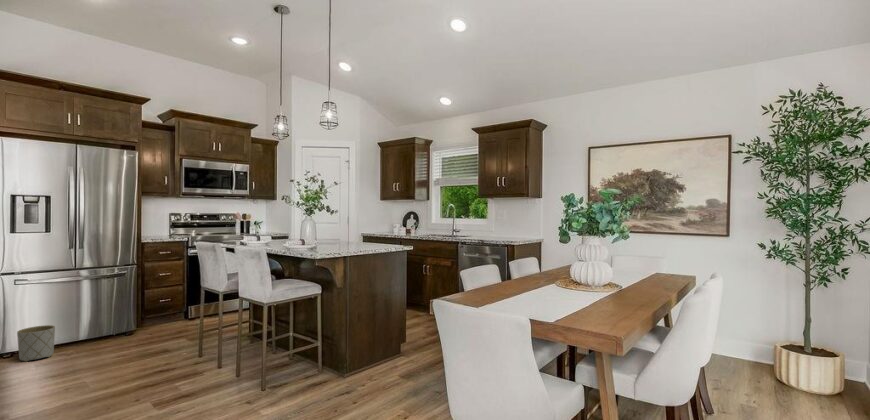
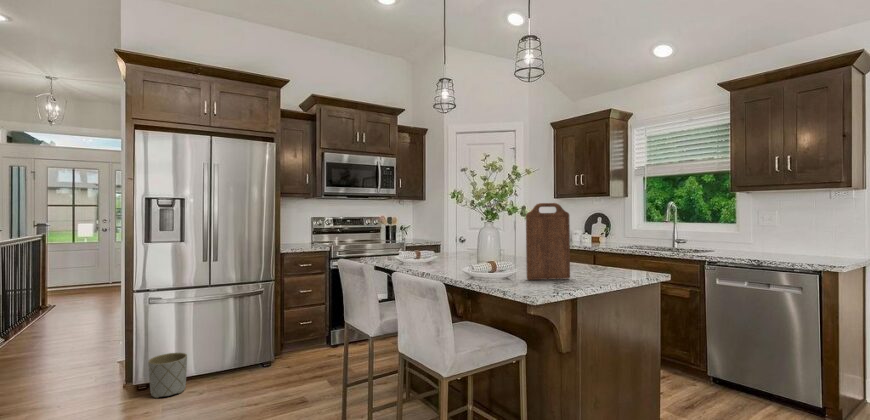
cutting board: none [325,204,352,250] -> present [526,203,570,280]

